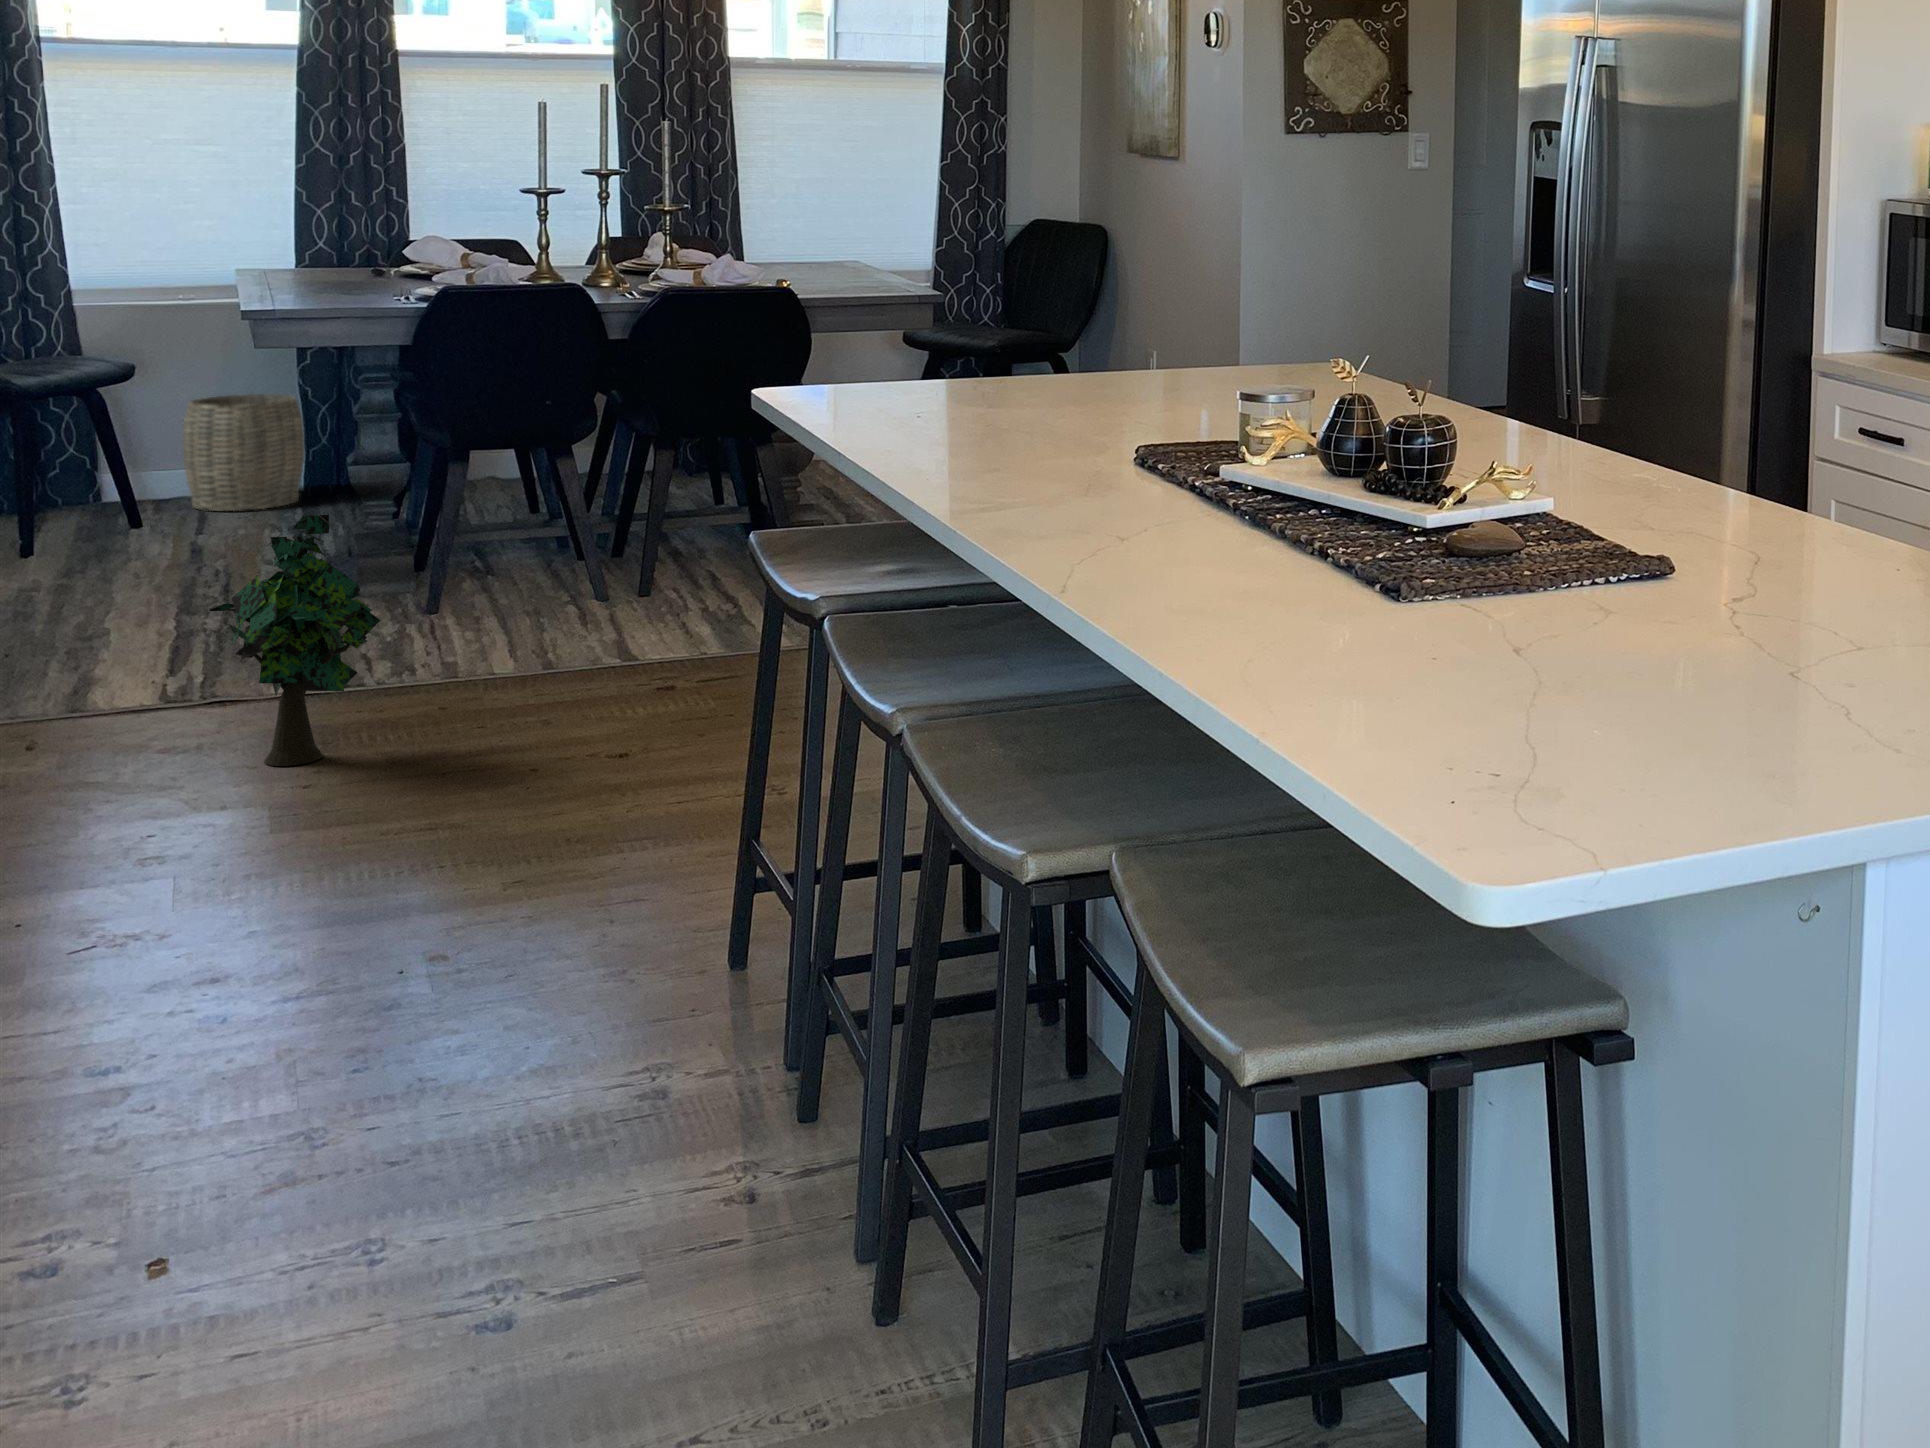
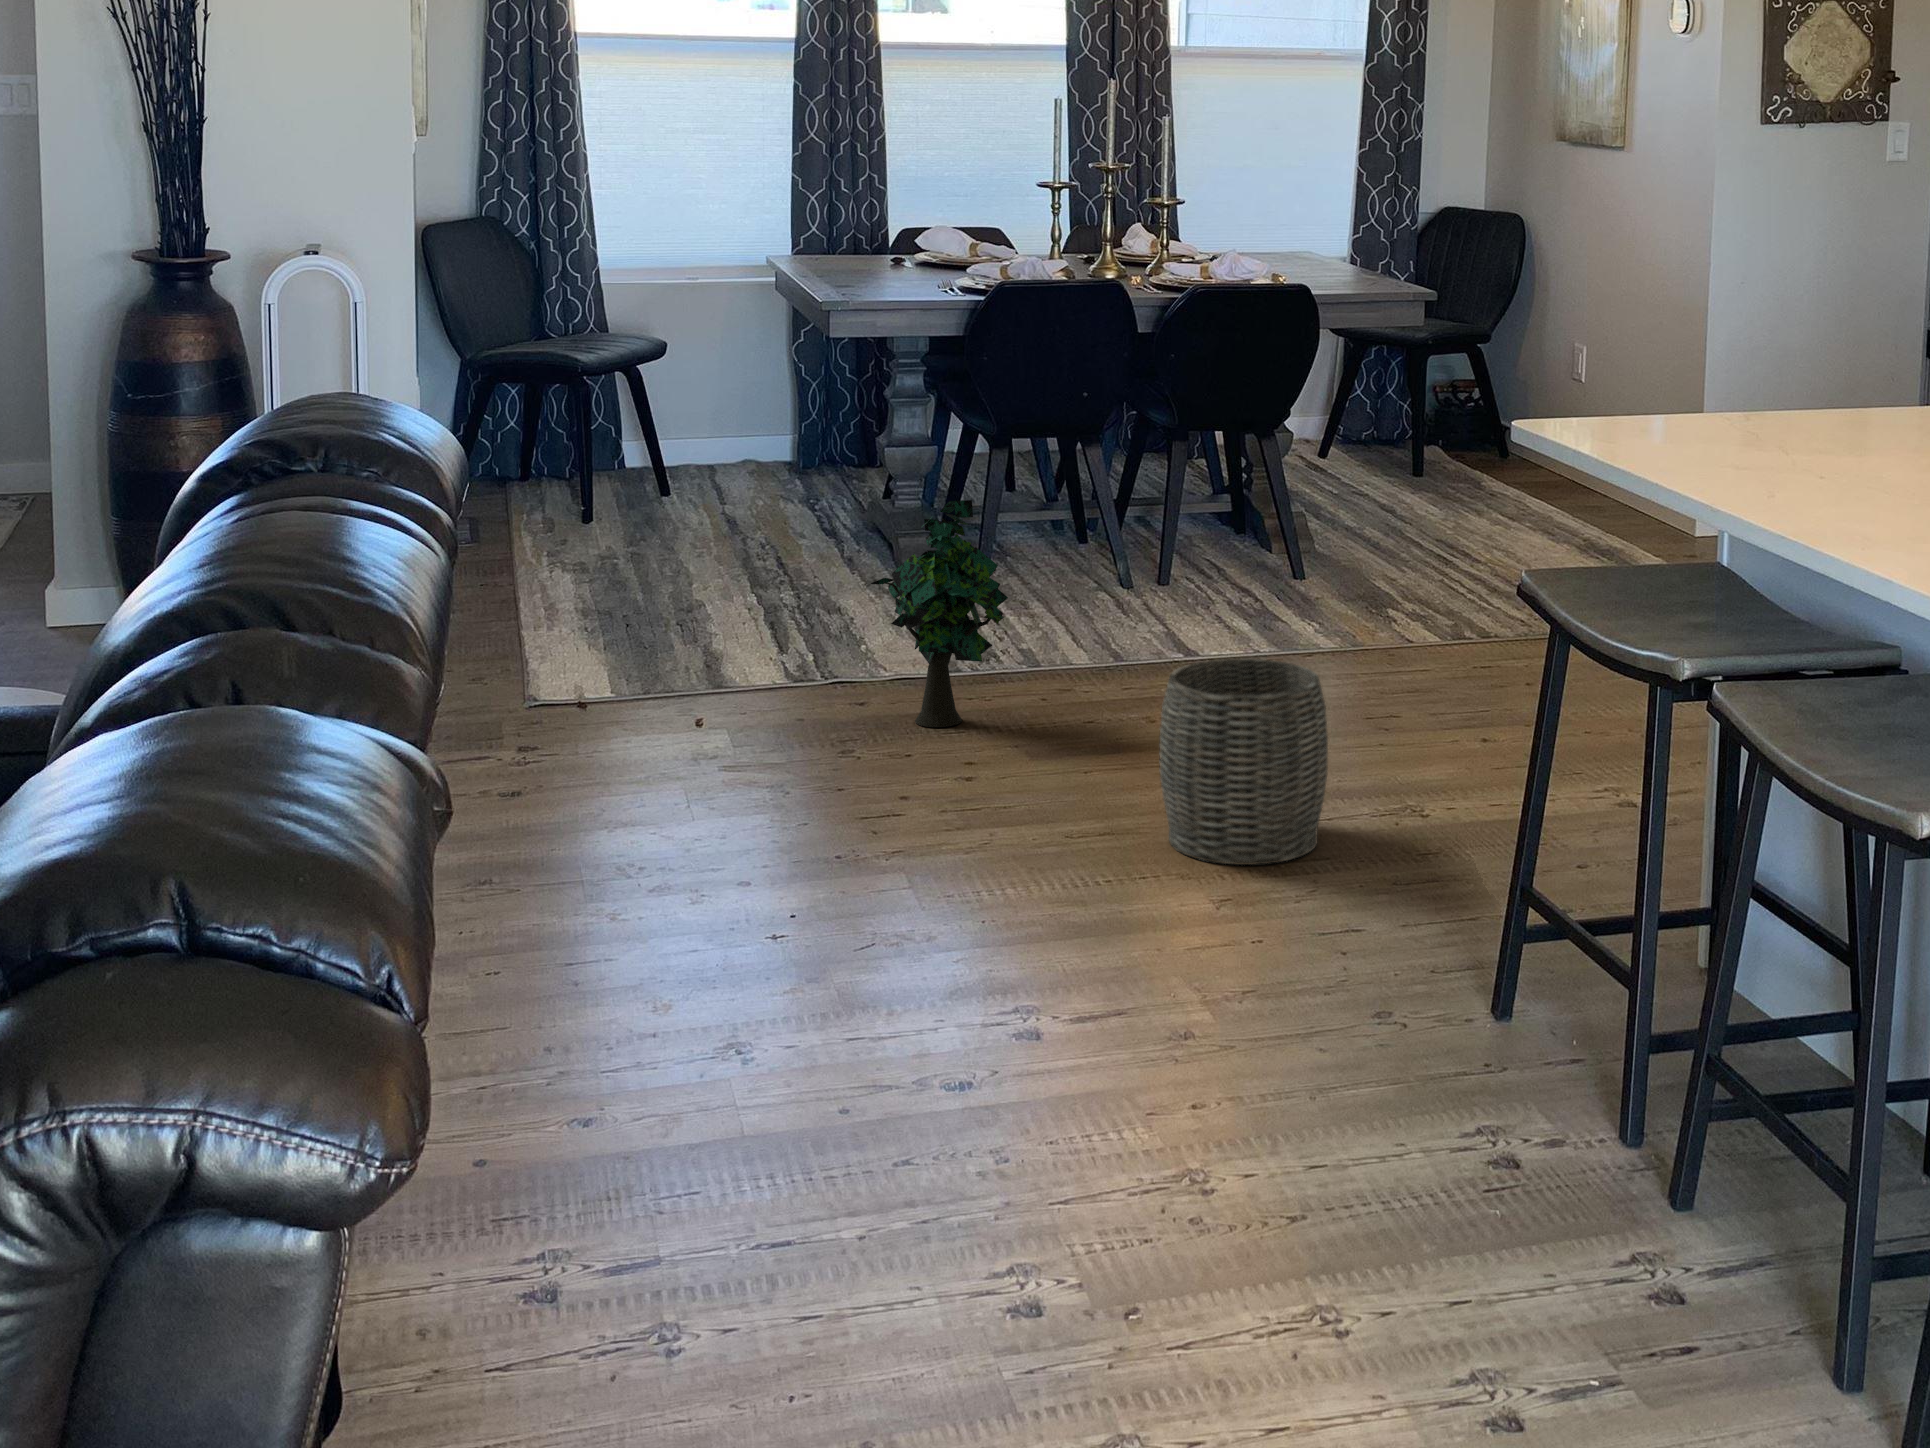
woven basket: present [183,394,304,511] -> present [1159,659,1328,865]

